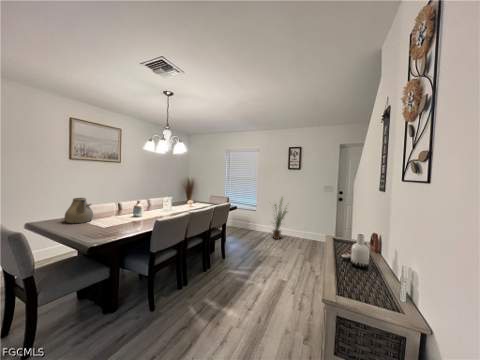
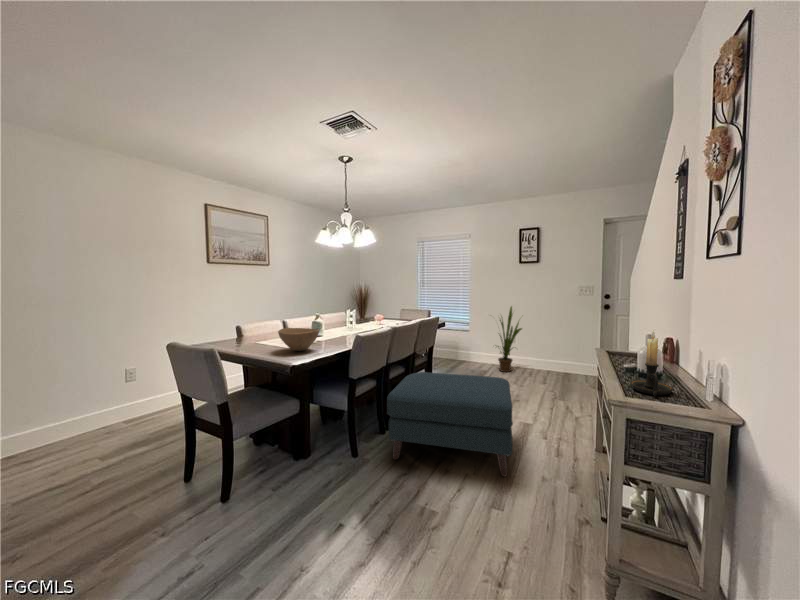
teapot: present [65,198,93,223] -> none [230,312,263,346]
bowl: none [95,212,131,230] -> present [278,328,319,351]
candle holder: none [346,232,376,287] -> present [631,330,672,396]
ottoman: none [176,245,270,330] -> present [387,372,513,476]

